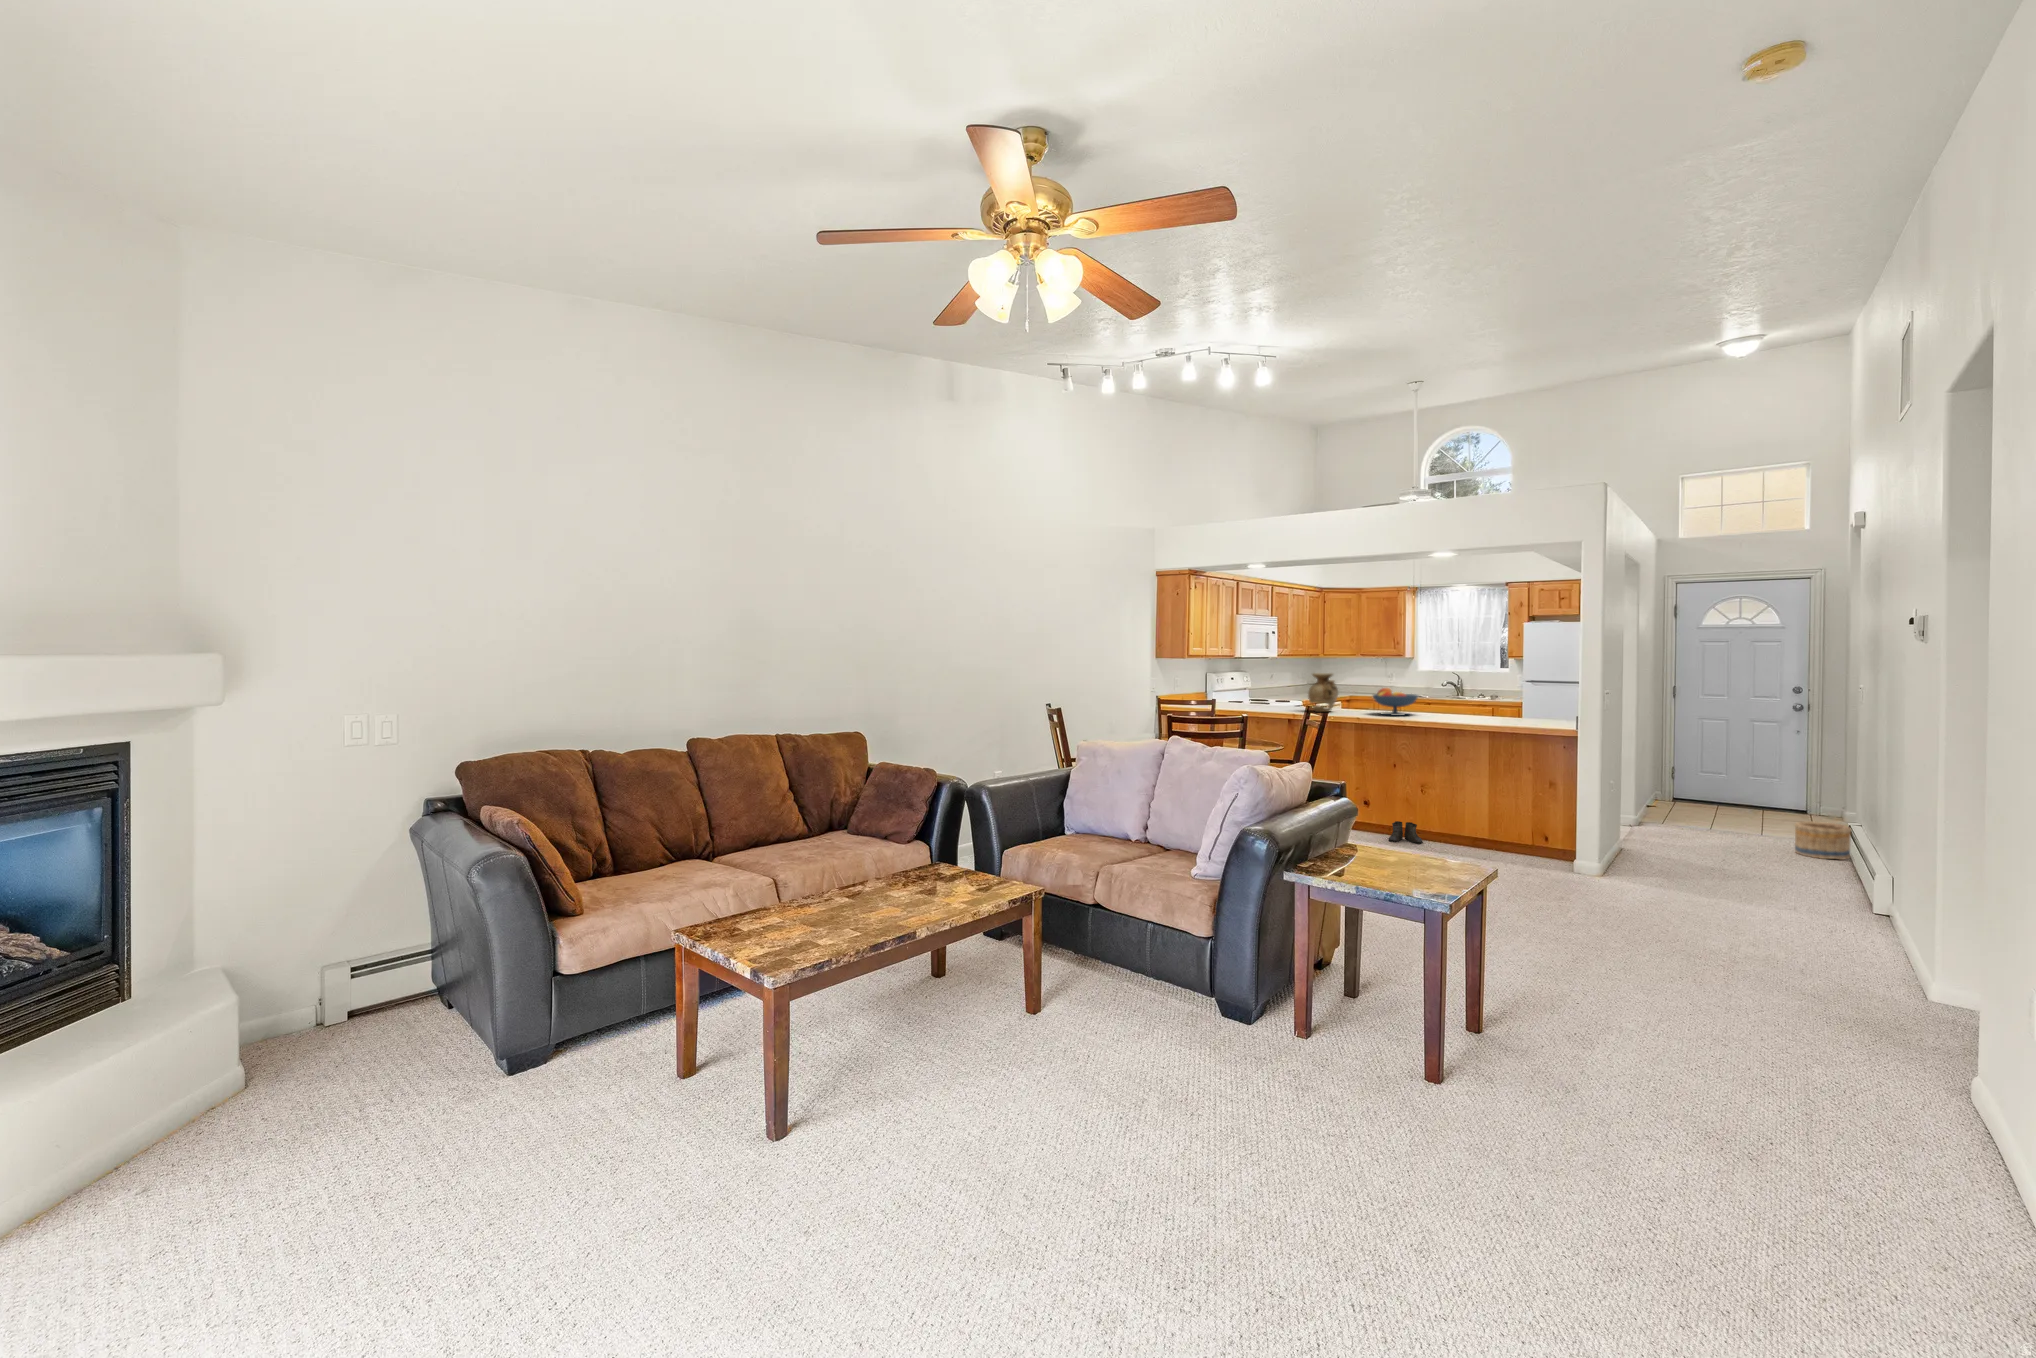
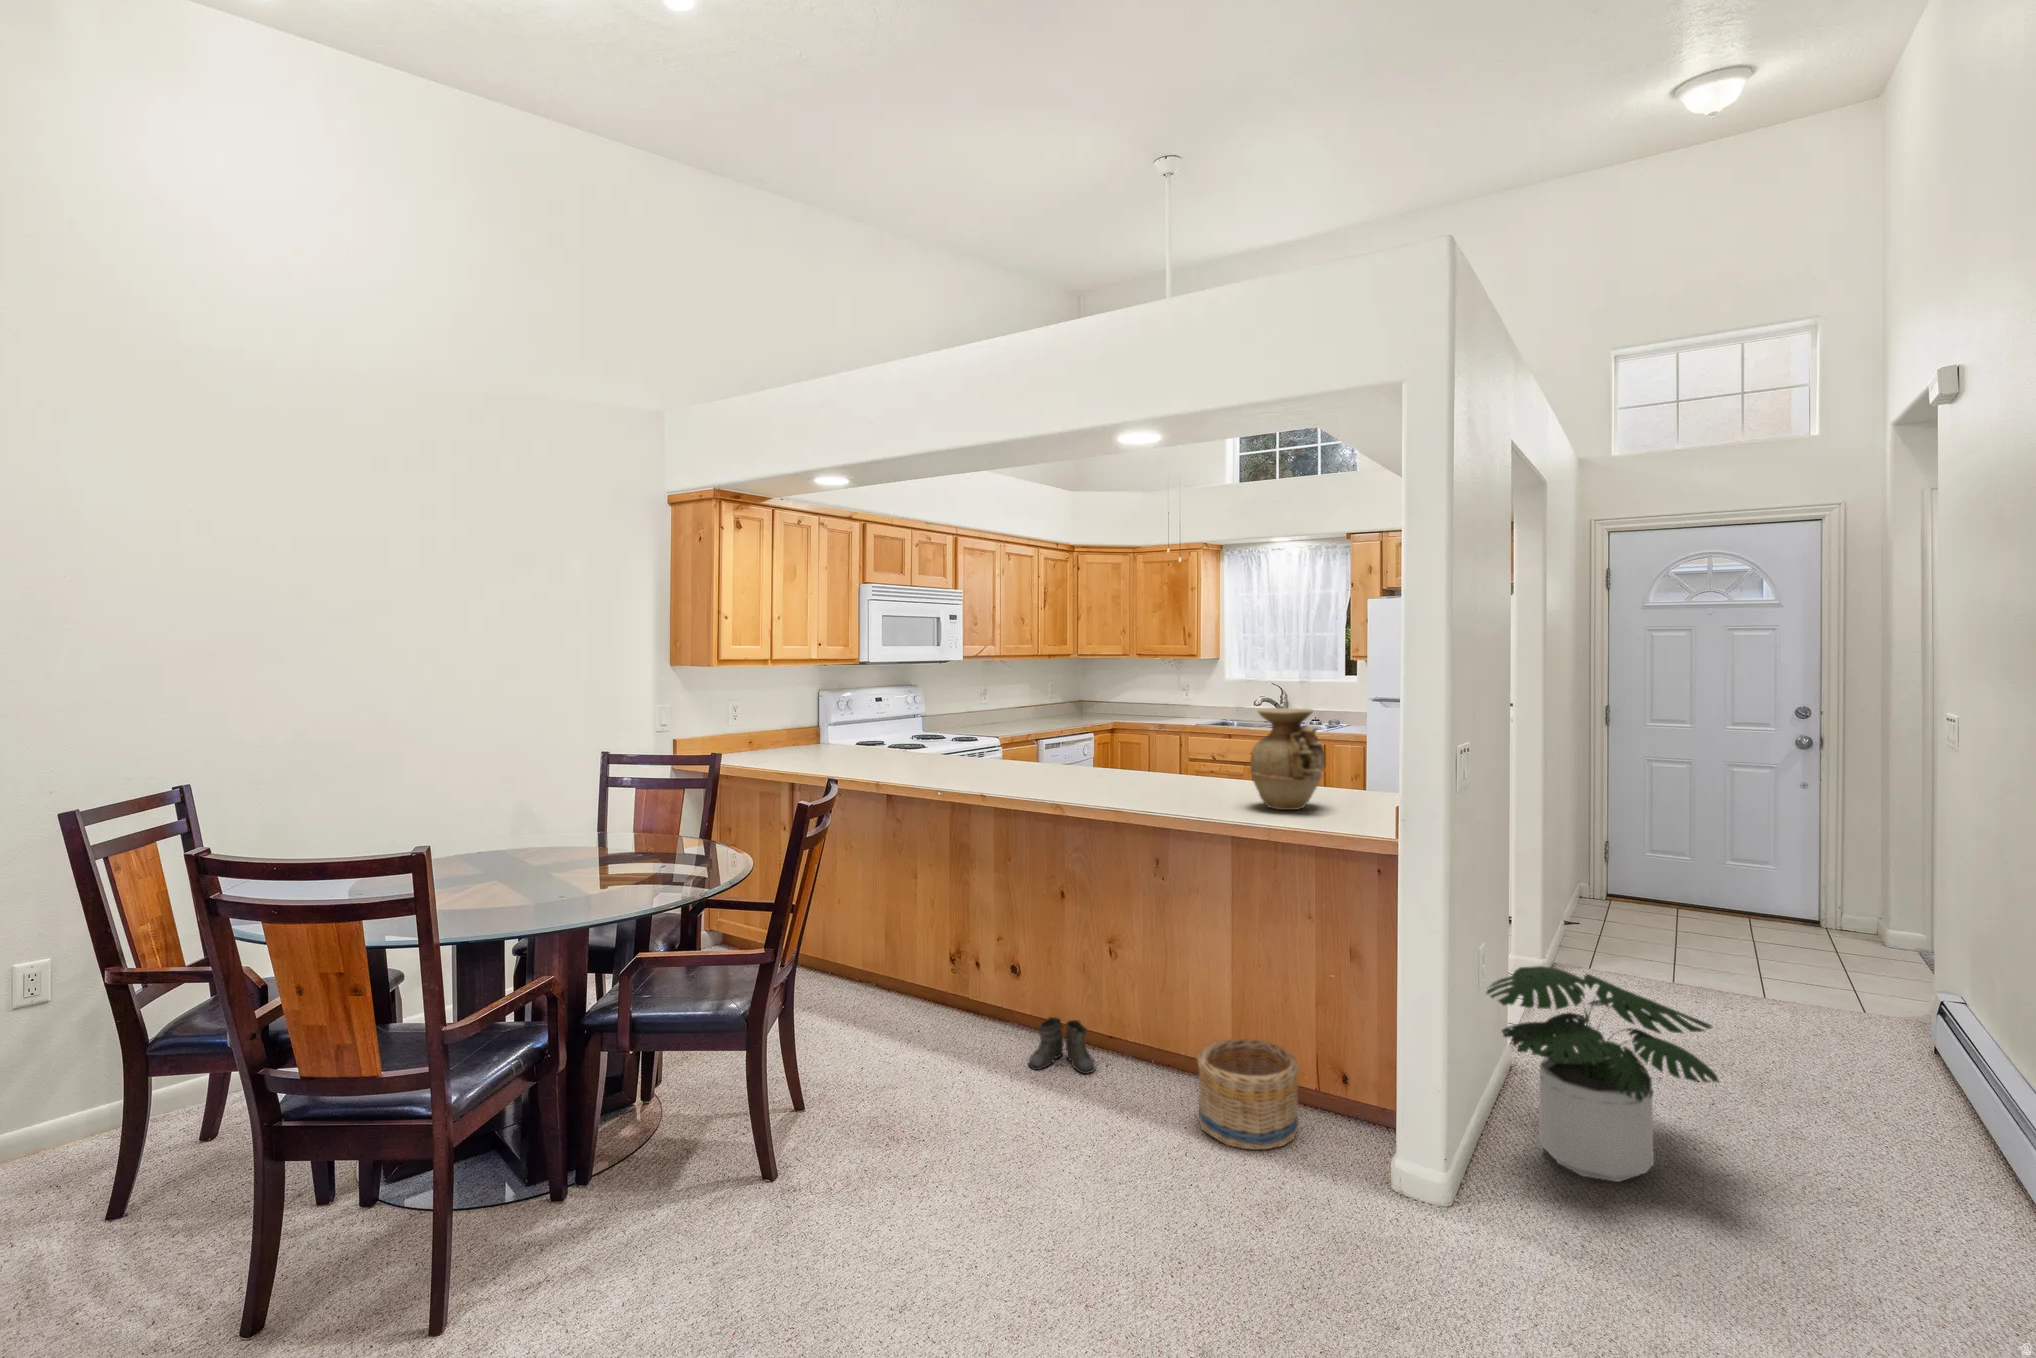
vase: present [1308,673,1338,712] -> present [1250,708,1325,810]
fruit bowl: present [1373,688,1418,715] -> none [1029,725,1116,785]
potted plant: none [1620,788,1724,874] -> present [1487,966,1719,1182]
basket: present [1795,821,1851,860] -> present [1197,1039,1299,1150]

